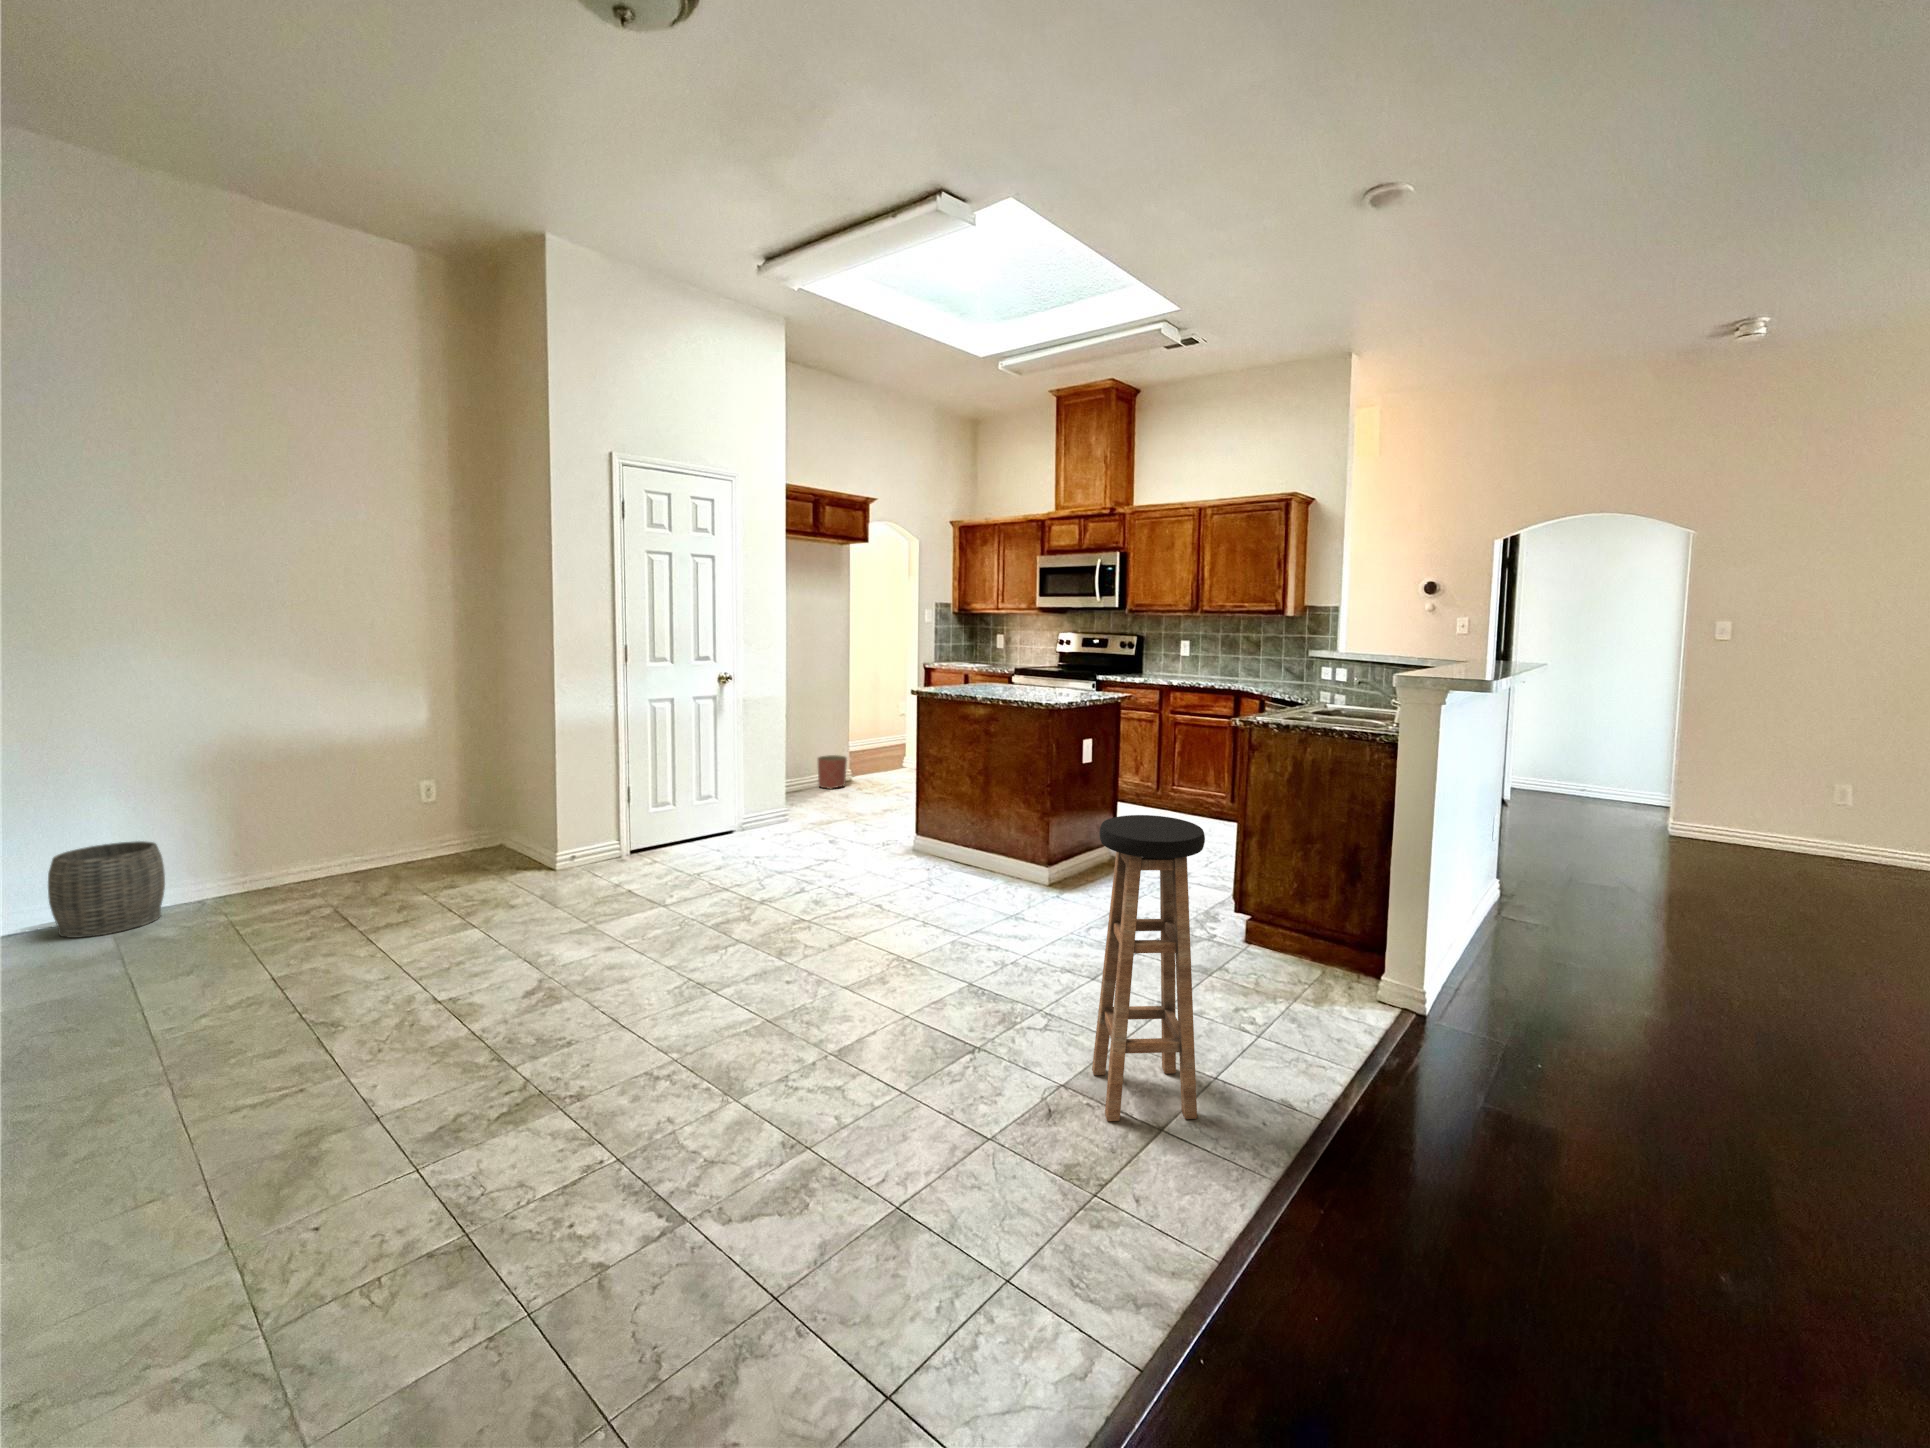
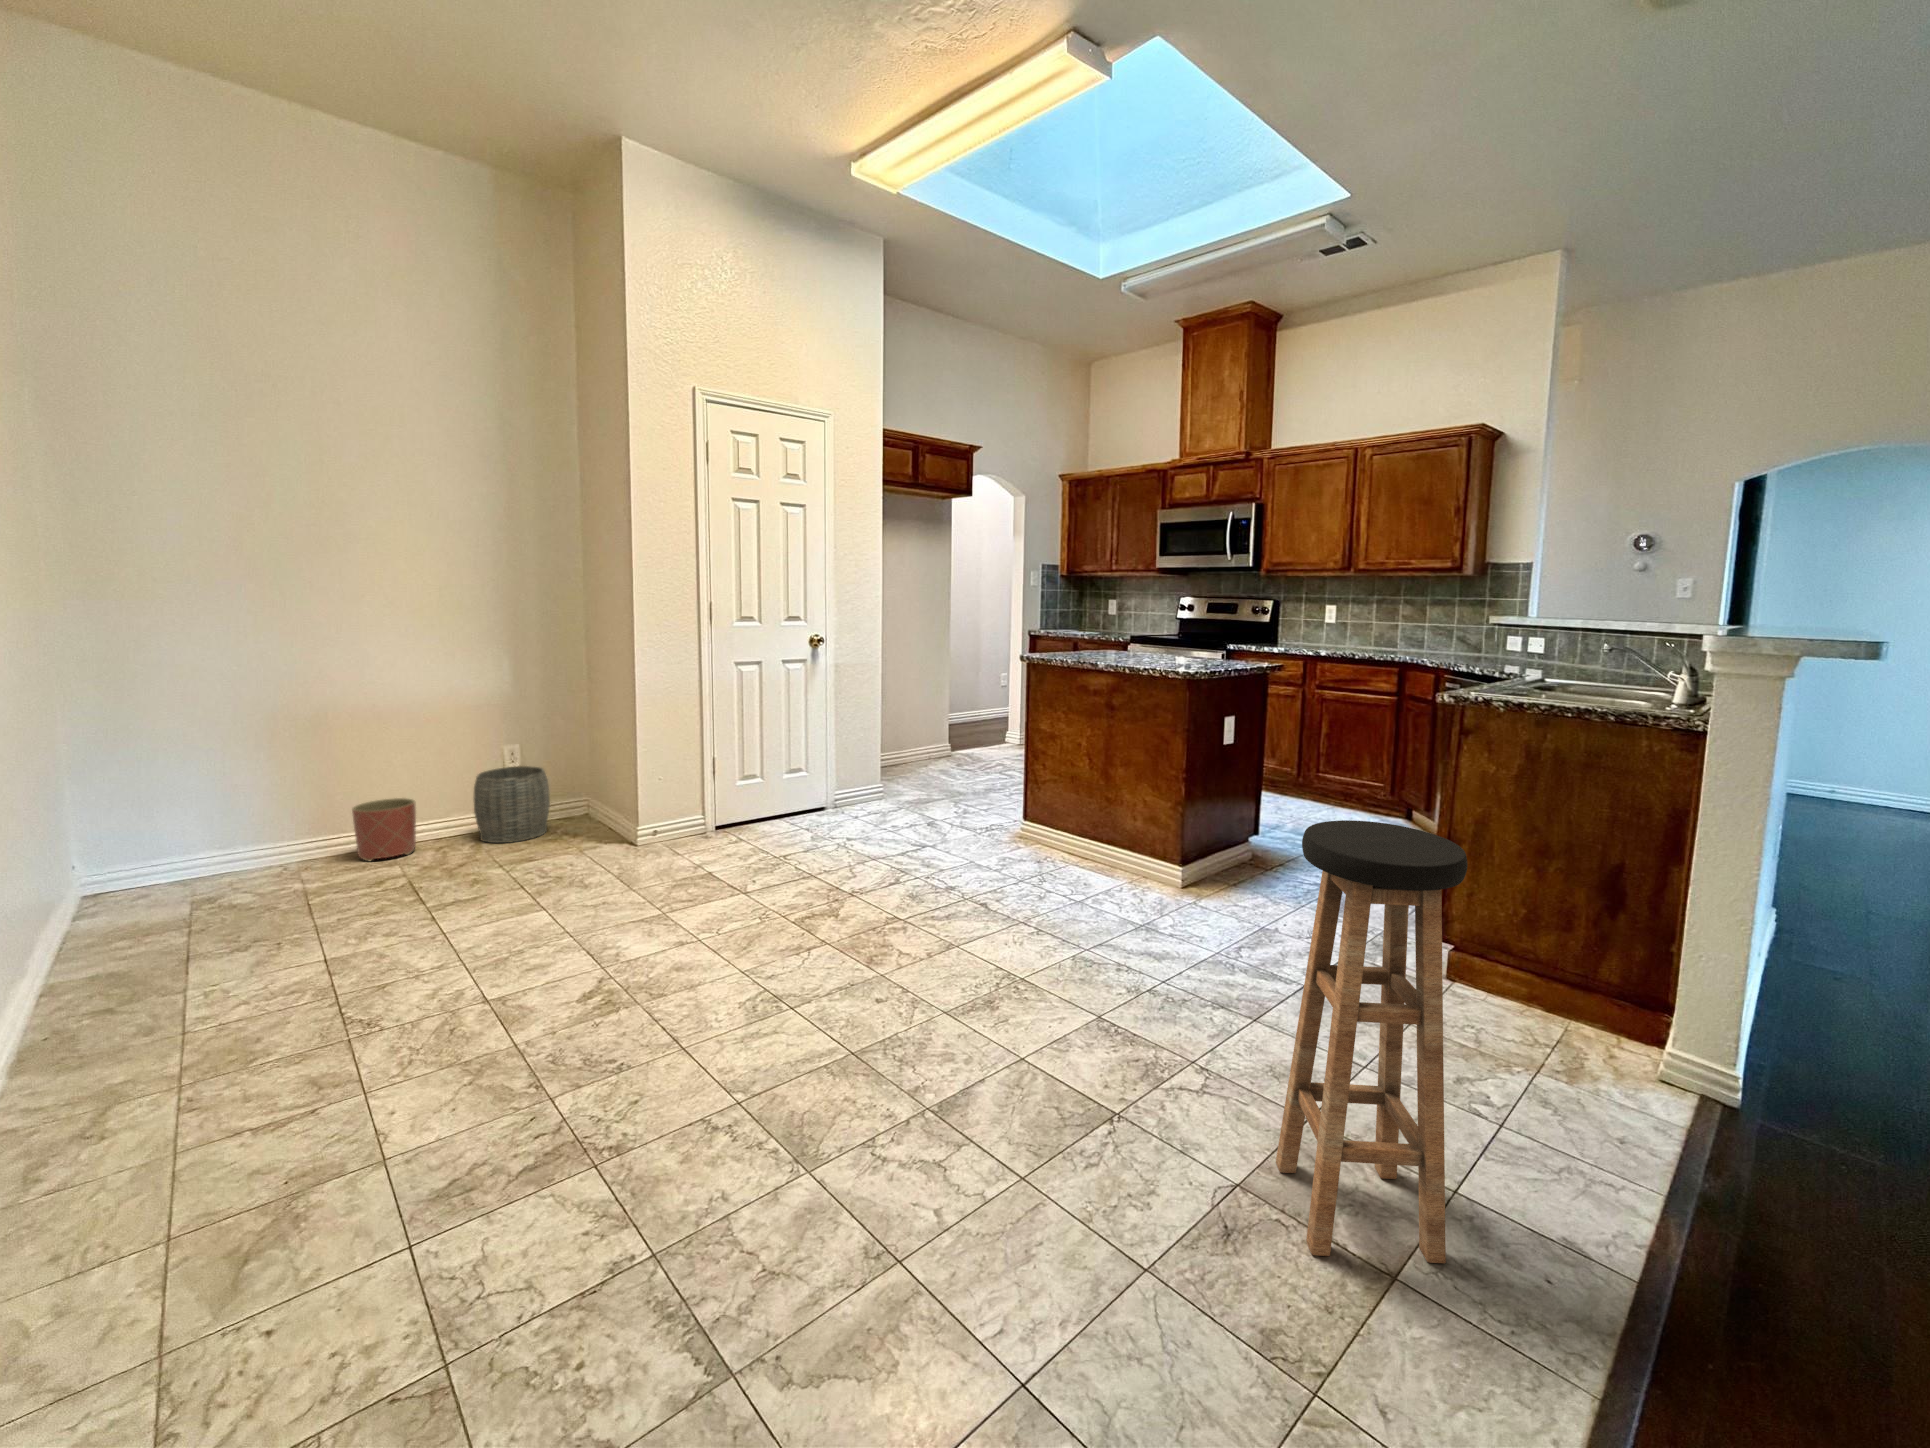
planter: present [818,755,847,789] -> present [352,798,416,861]
woven basket: present [48,841,165,938] -> present [474,766,550,843]

